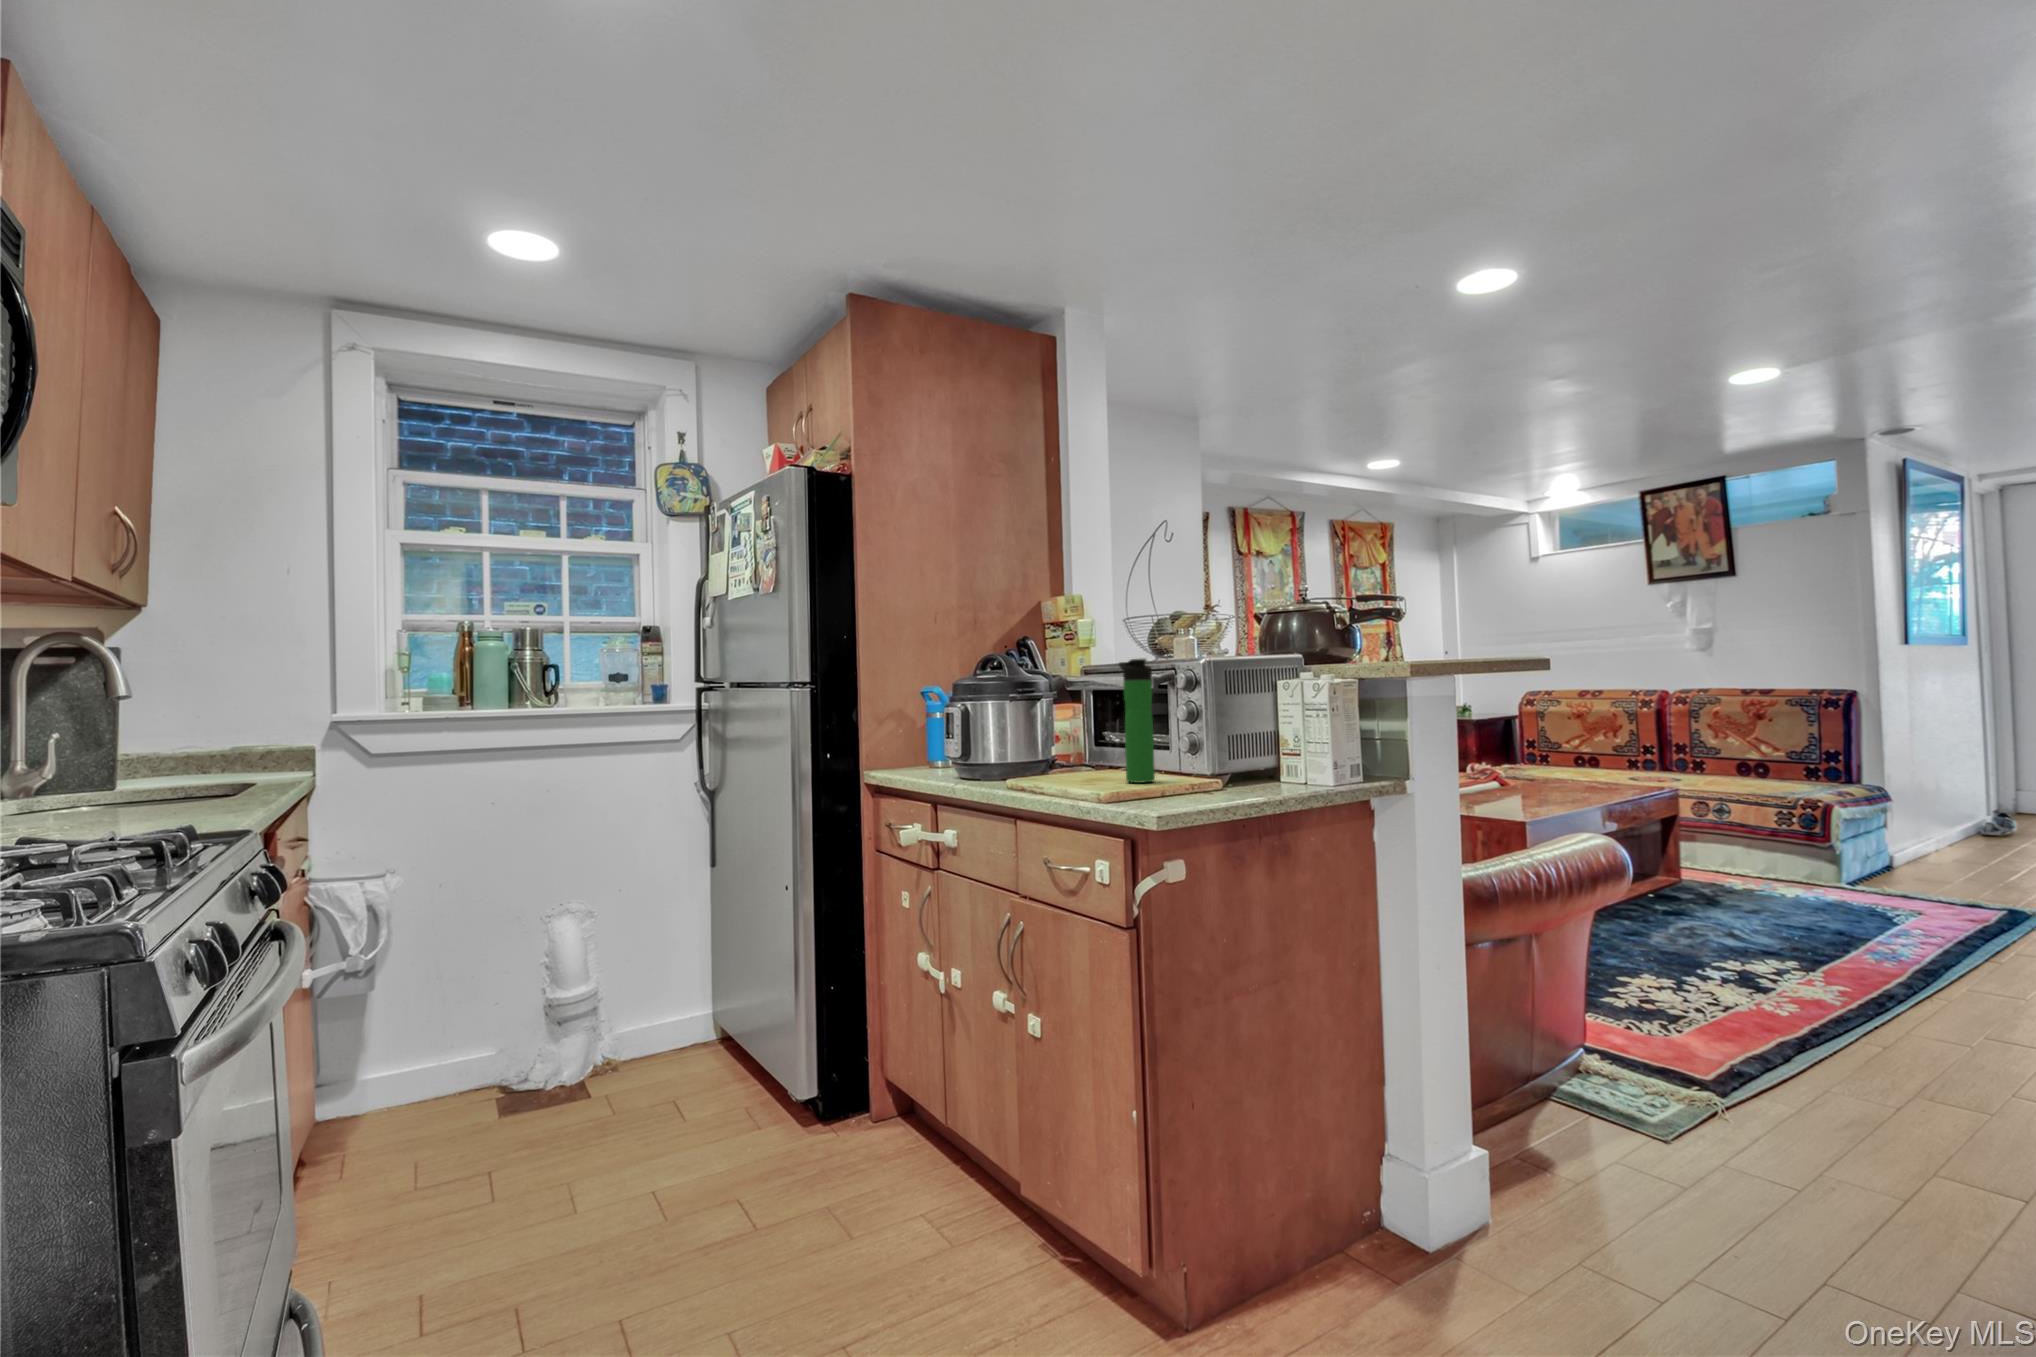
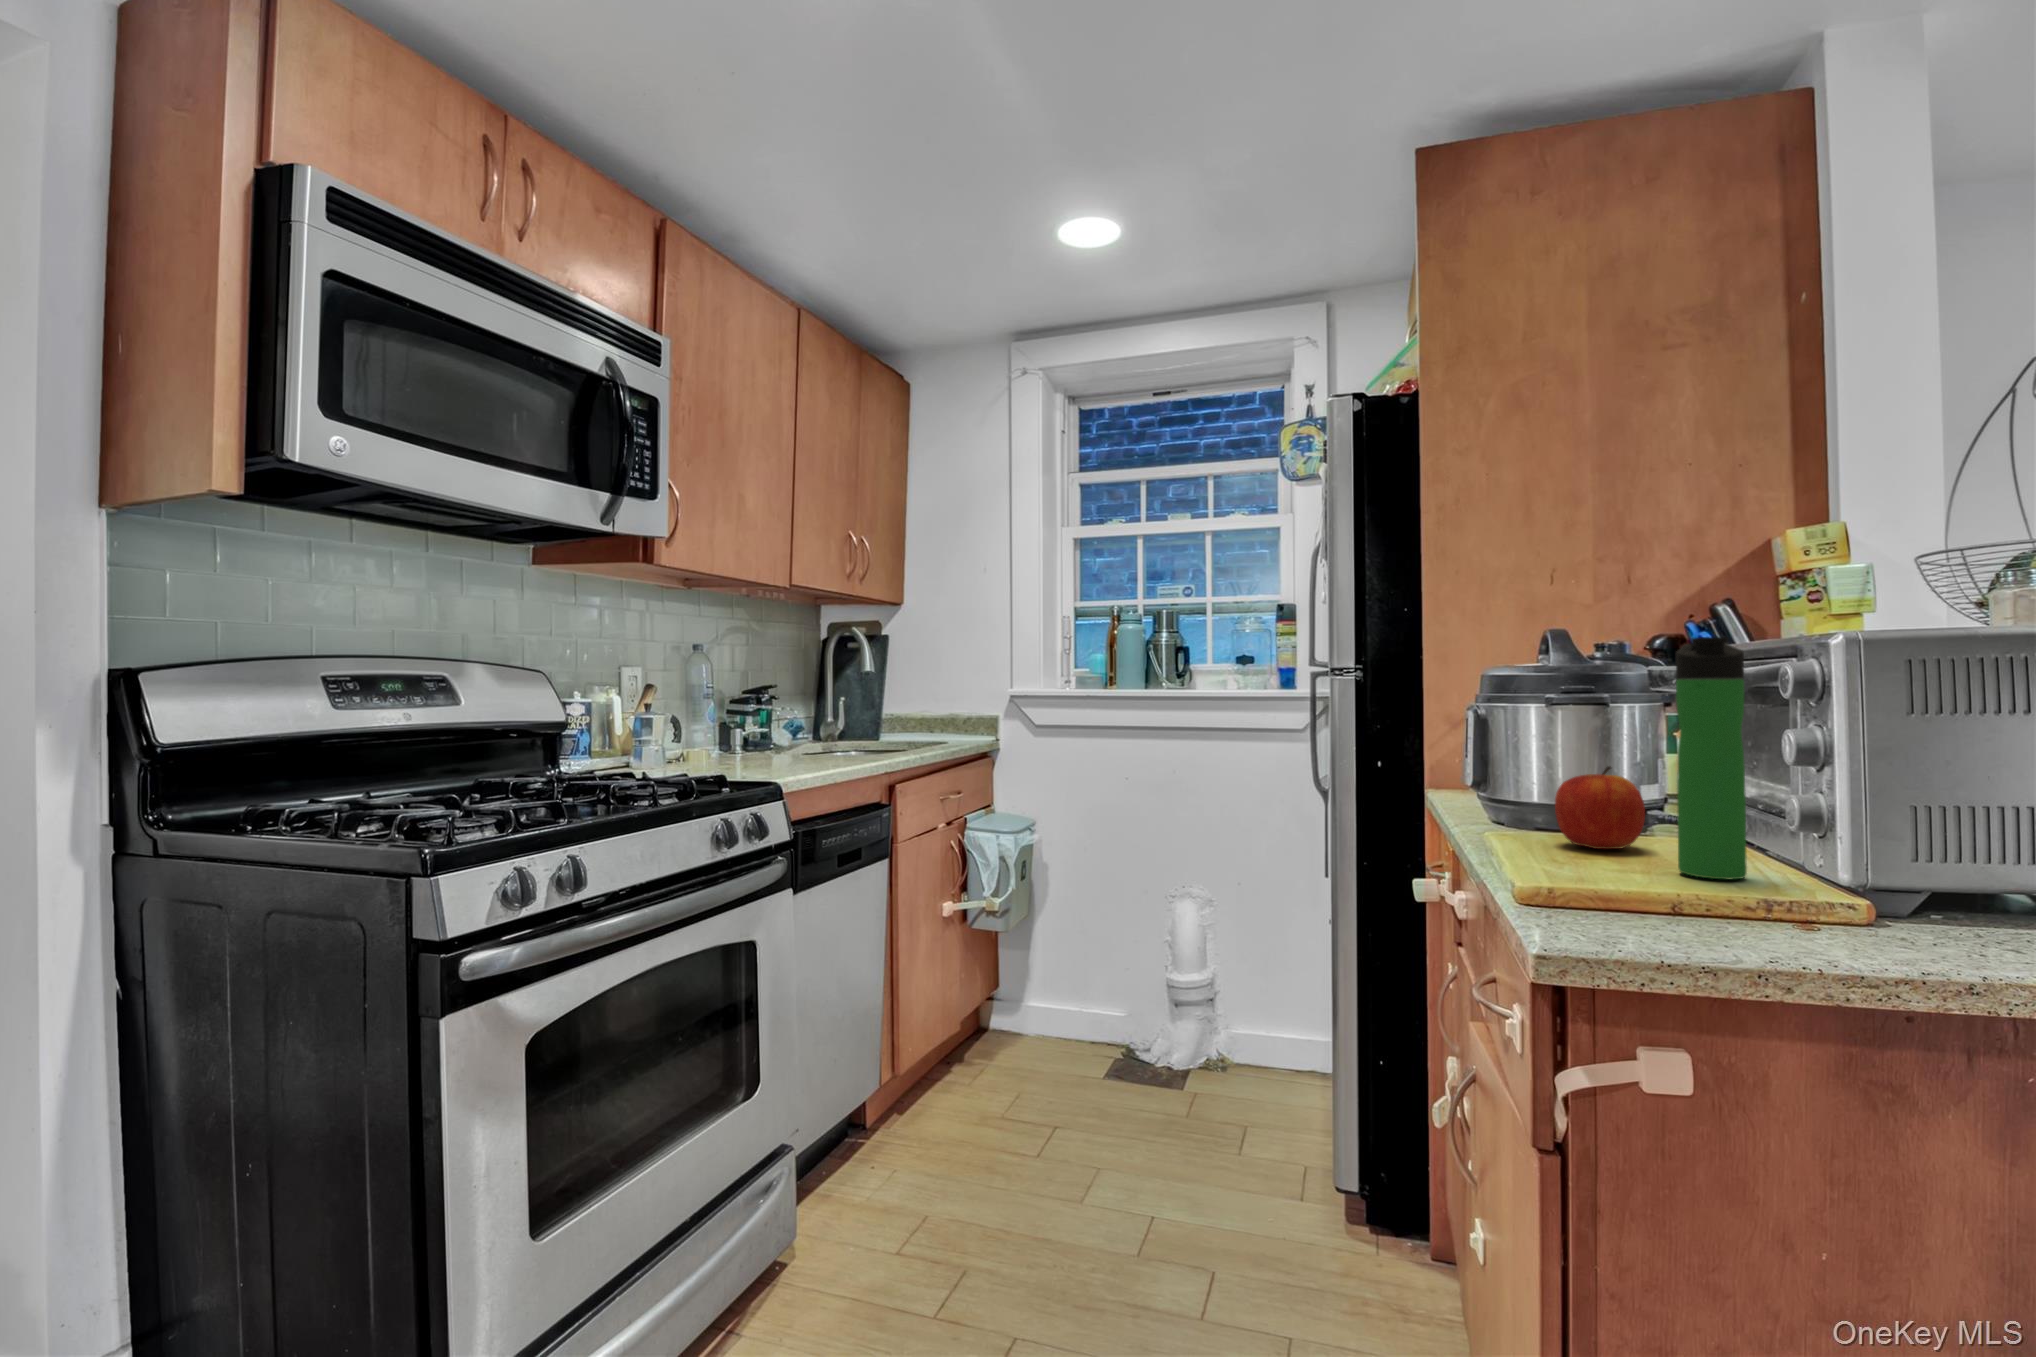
apple: none [1045,732,1091,780] -> present [1555,766,1645,849]

